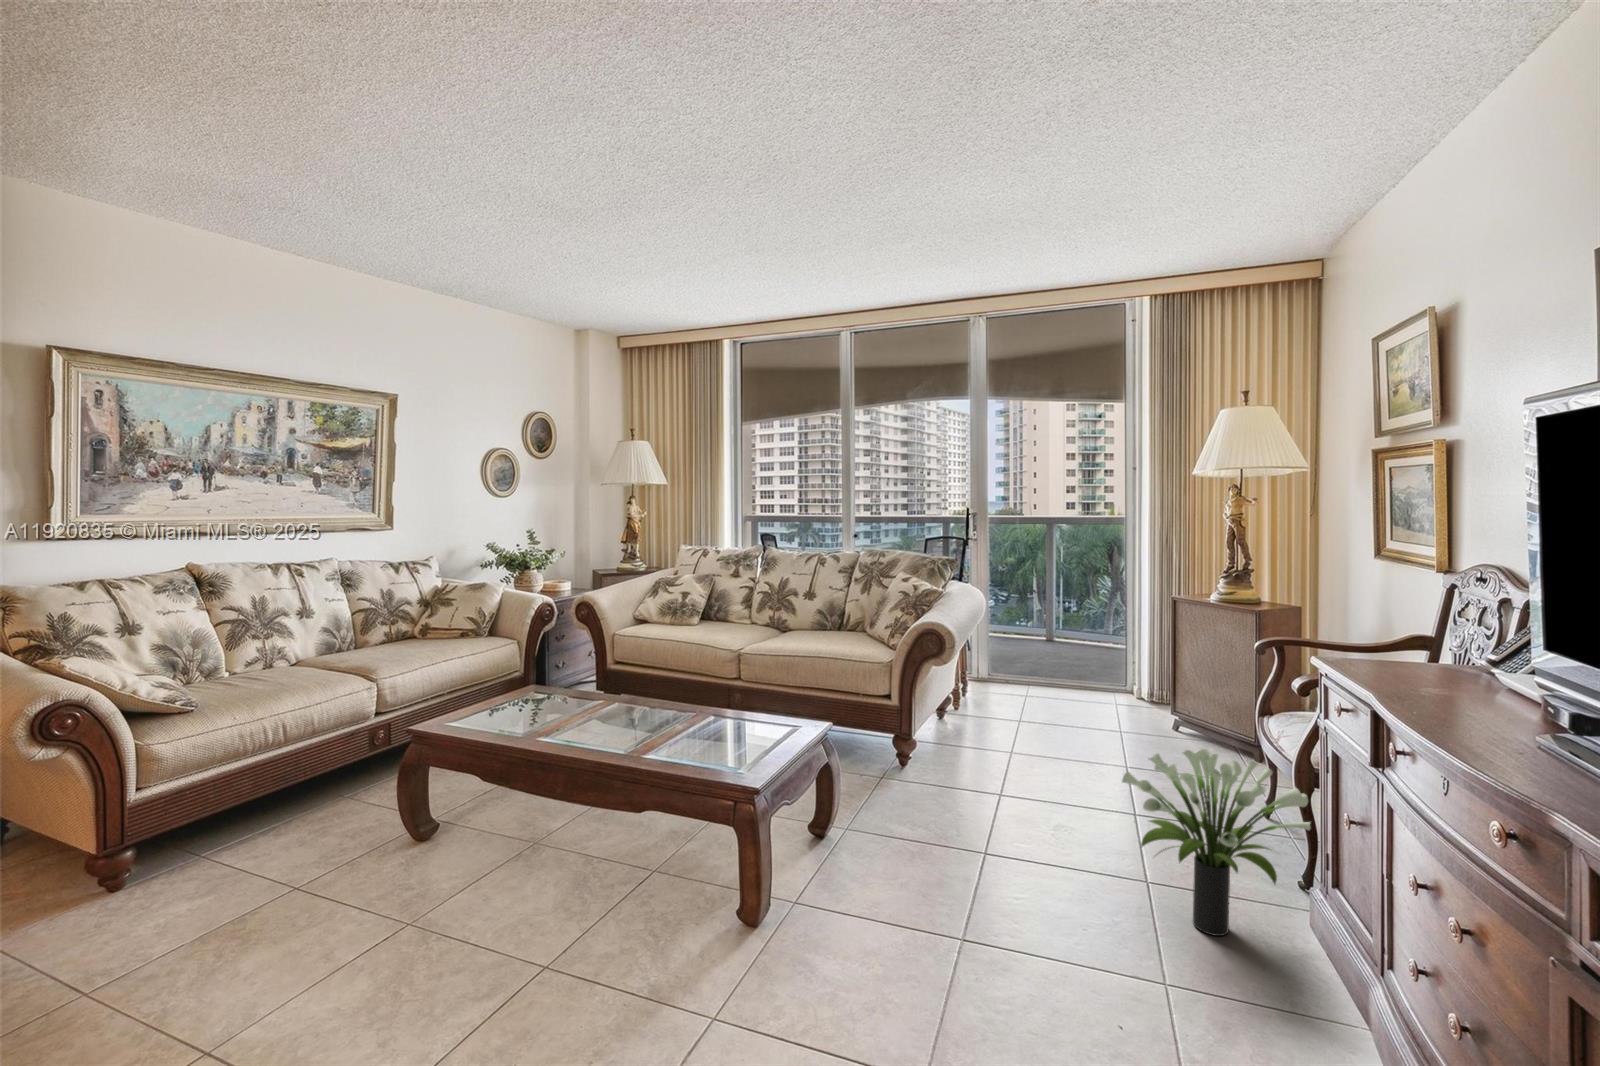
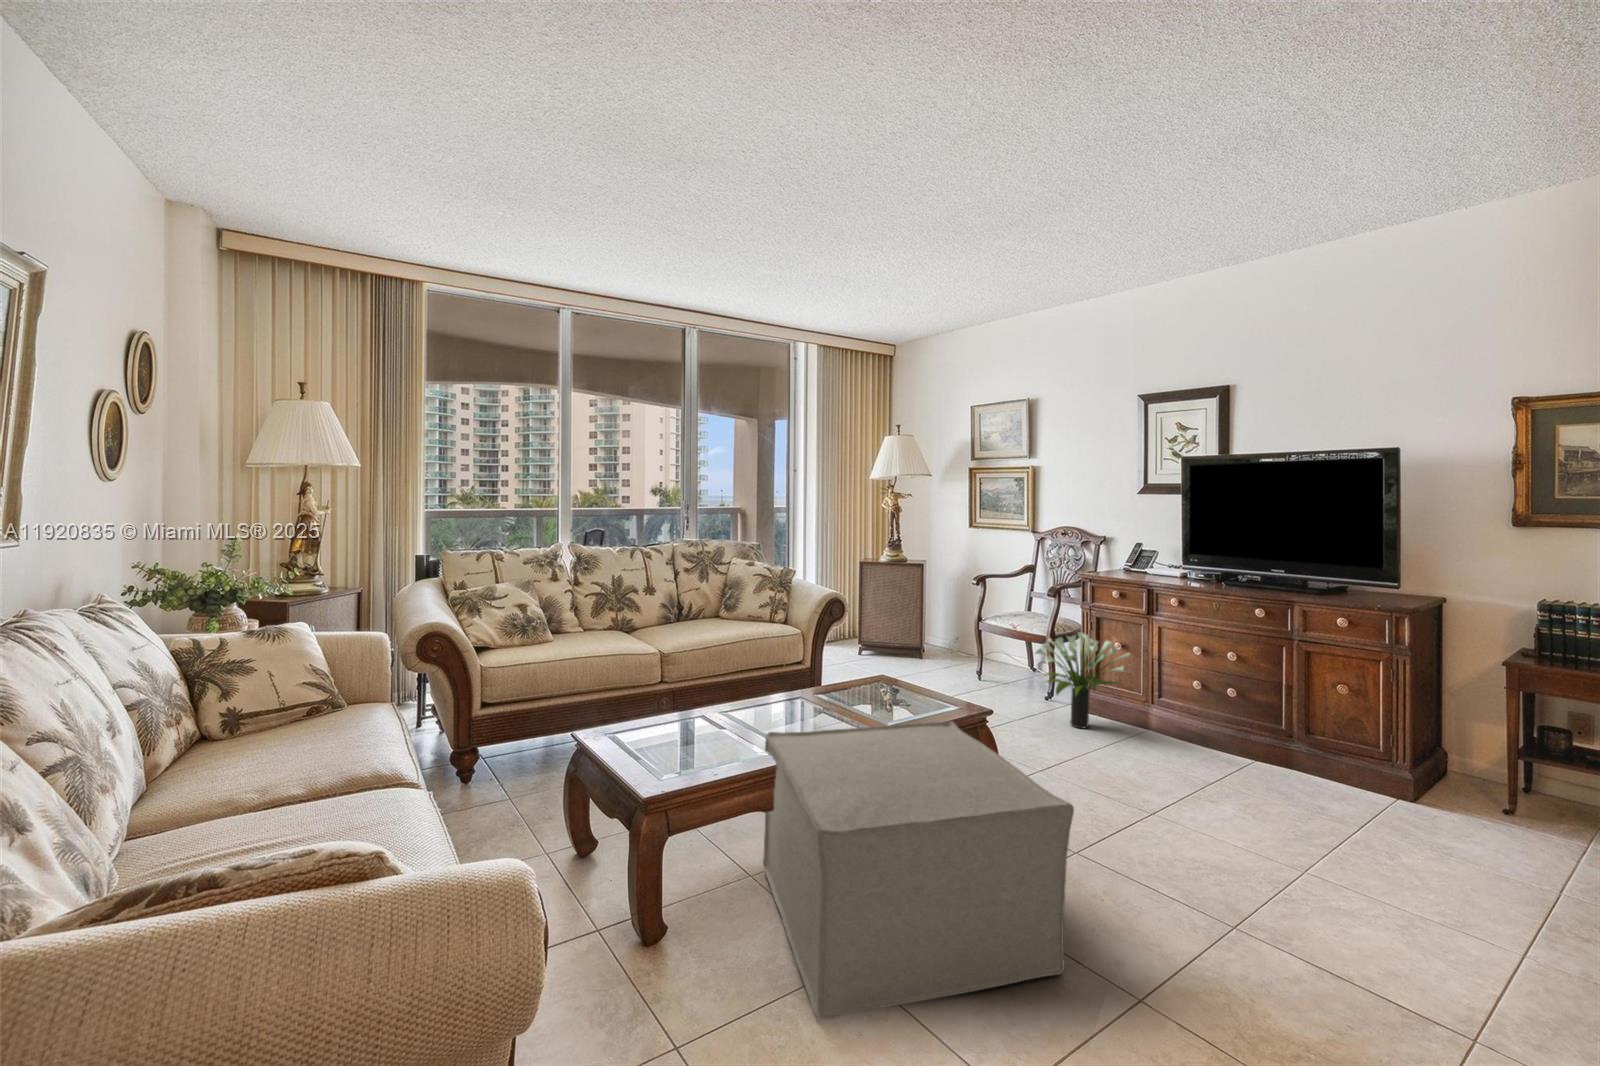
ottoman: none [340,712,666,1017] -> present [763,721,1074,1019]

